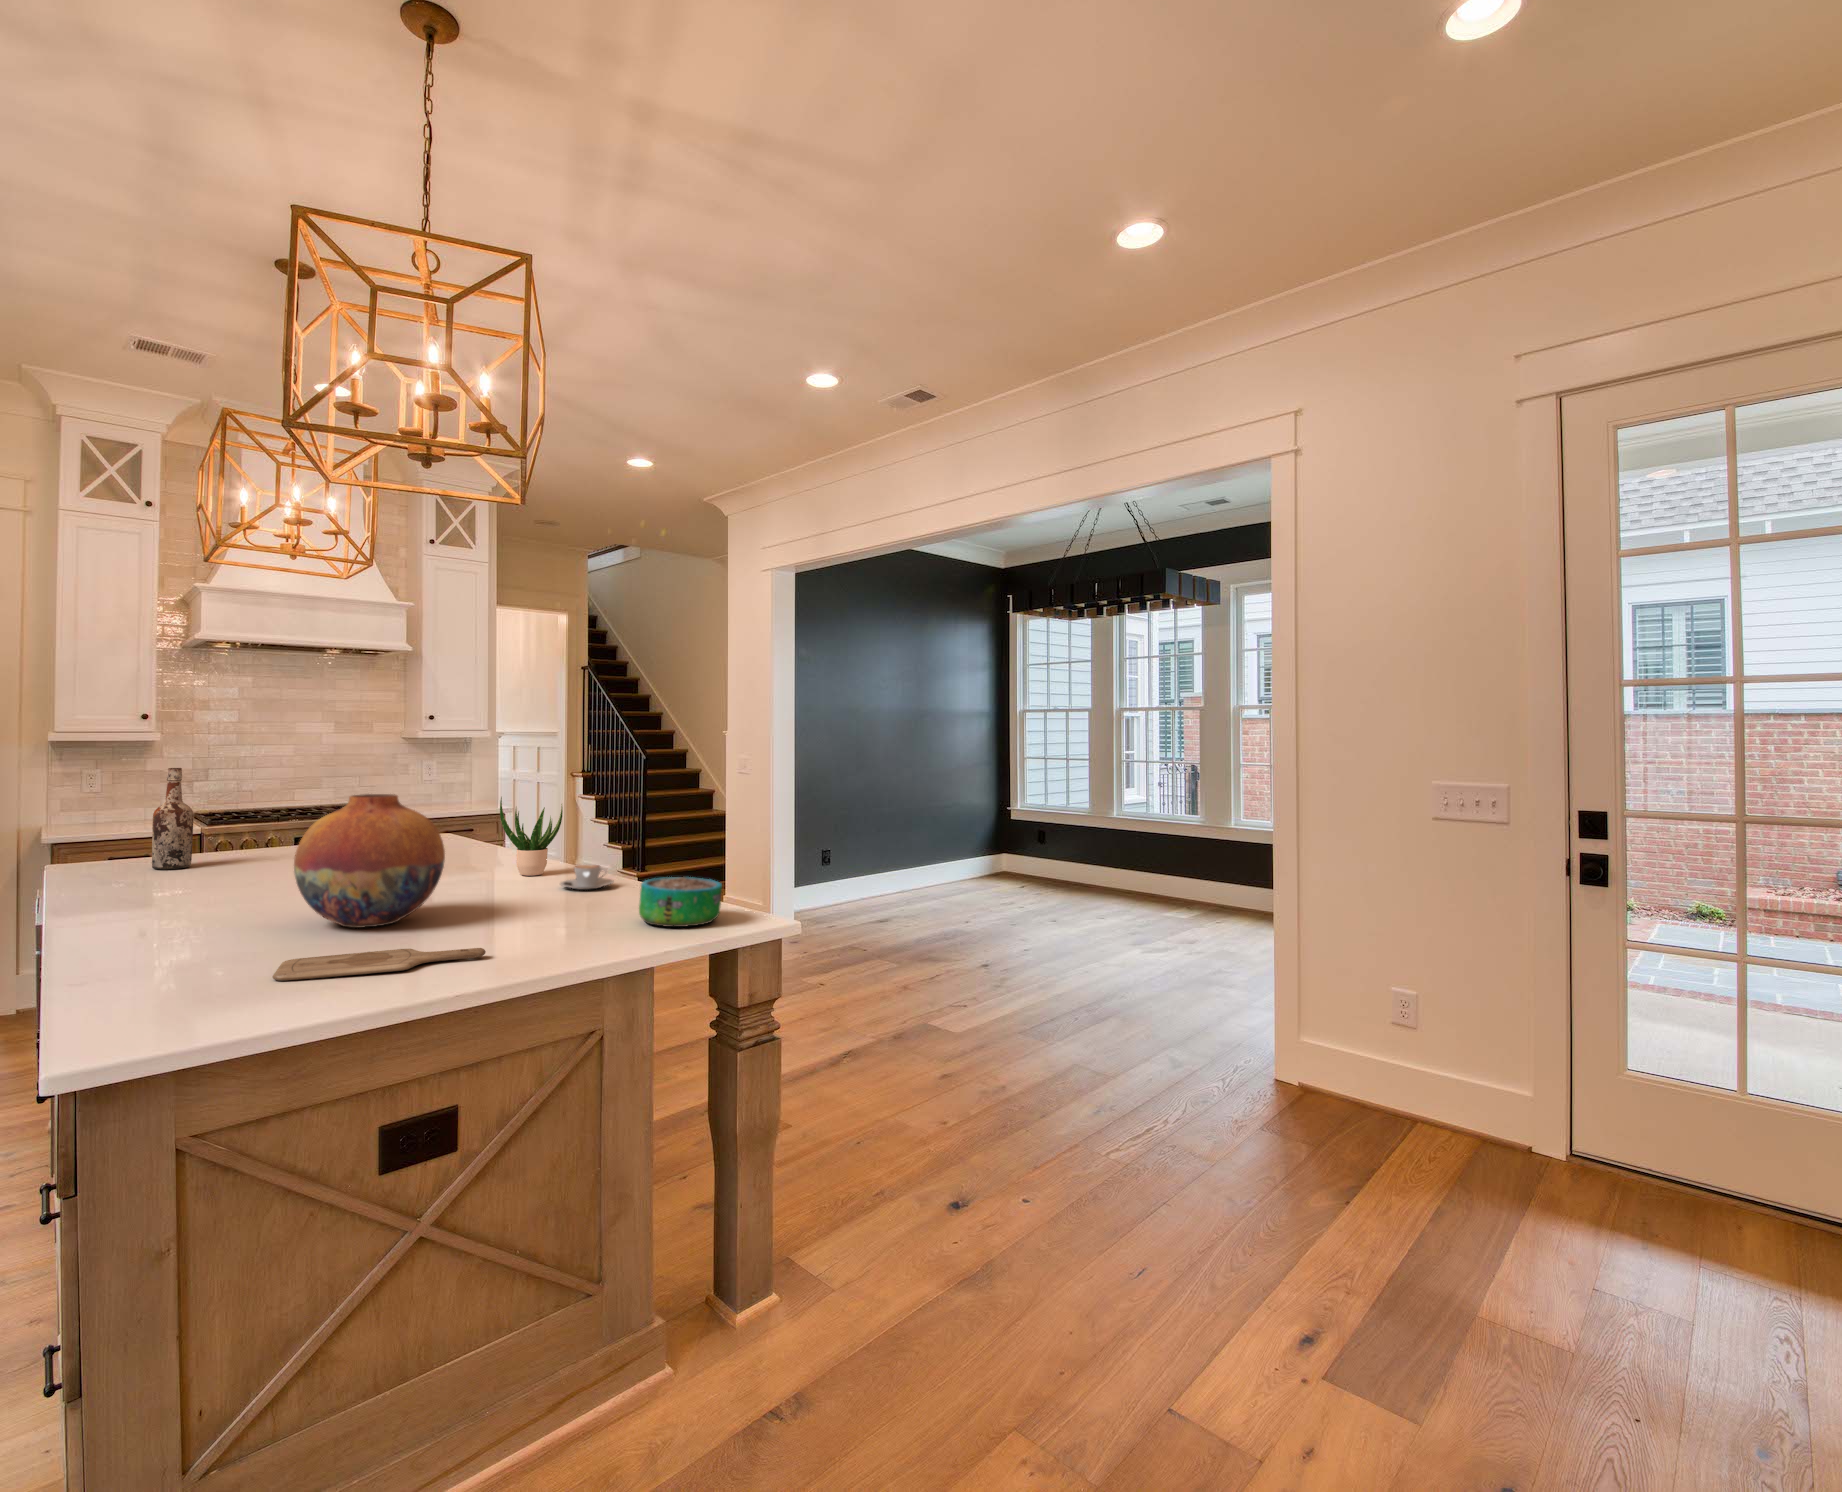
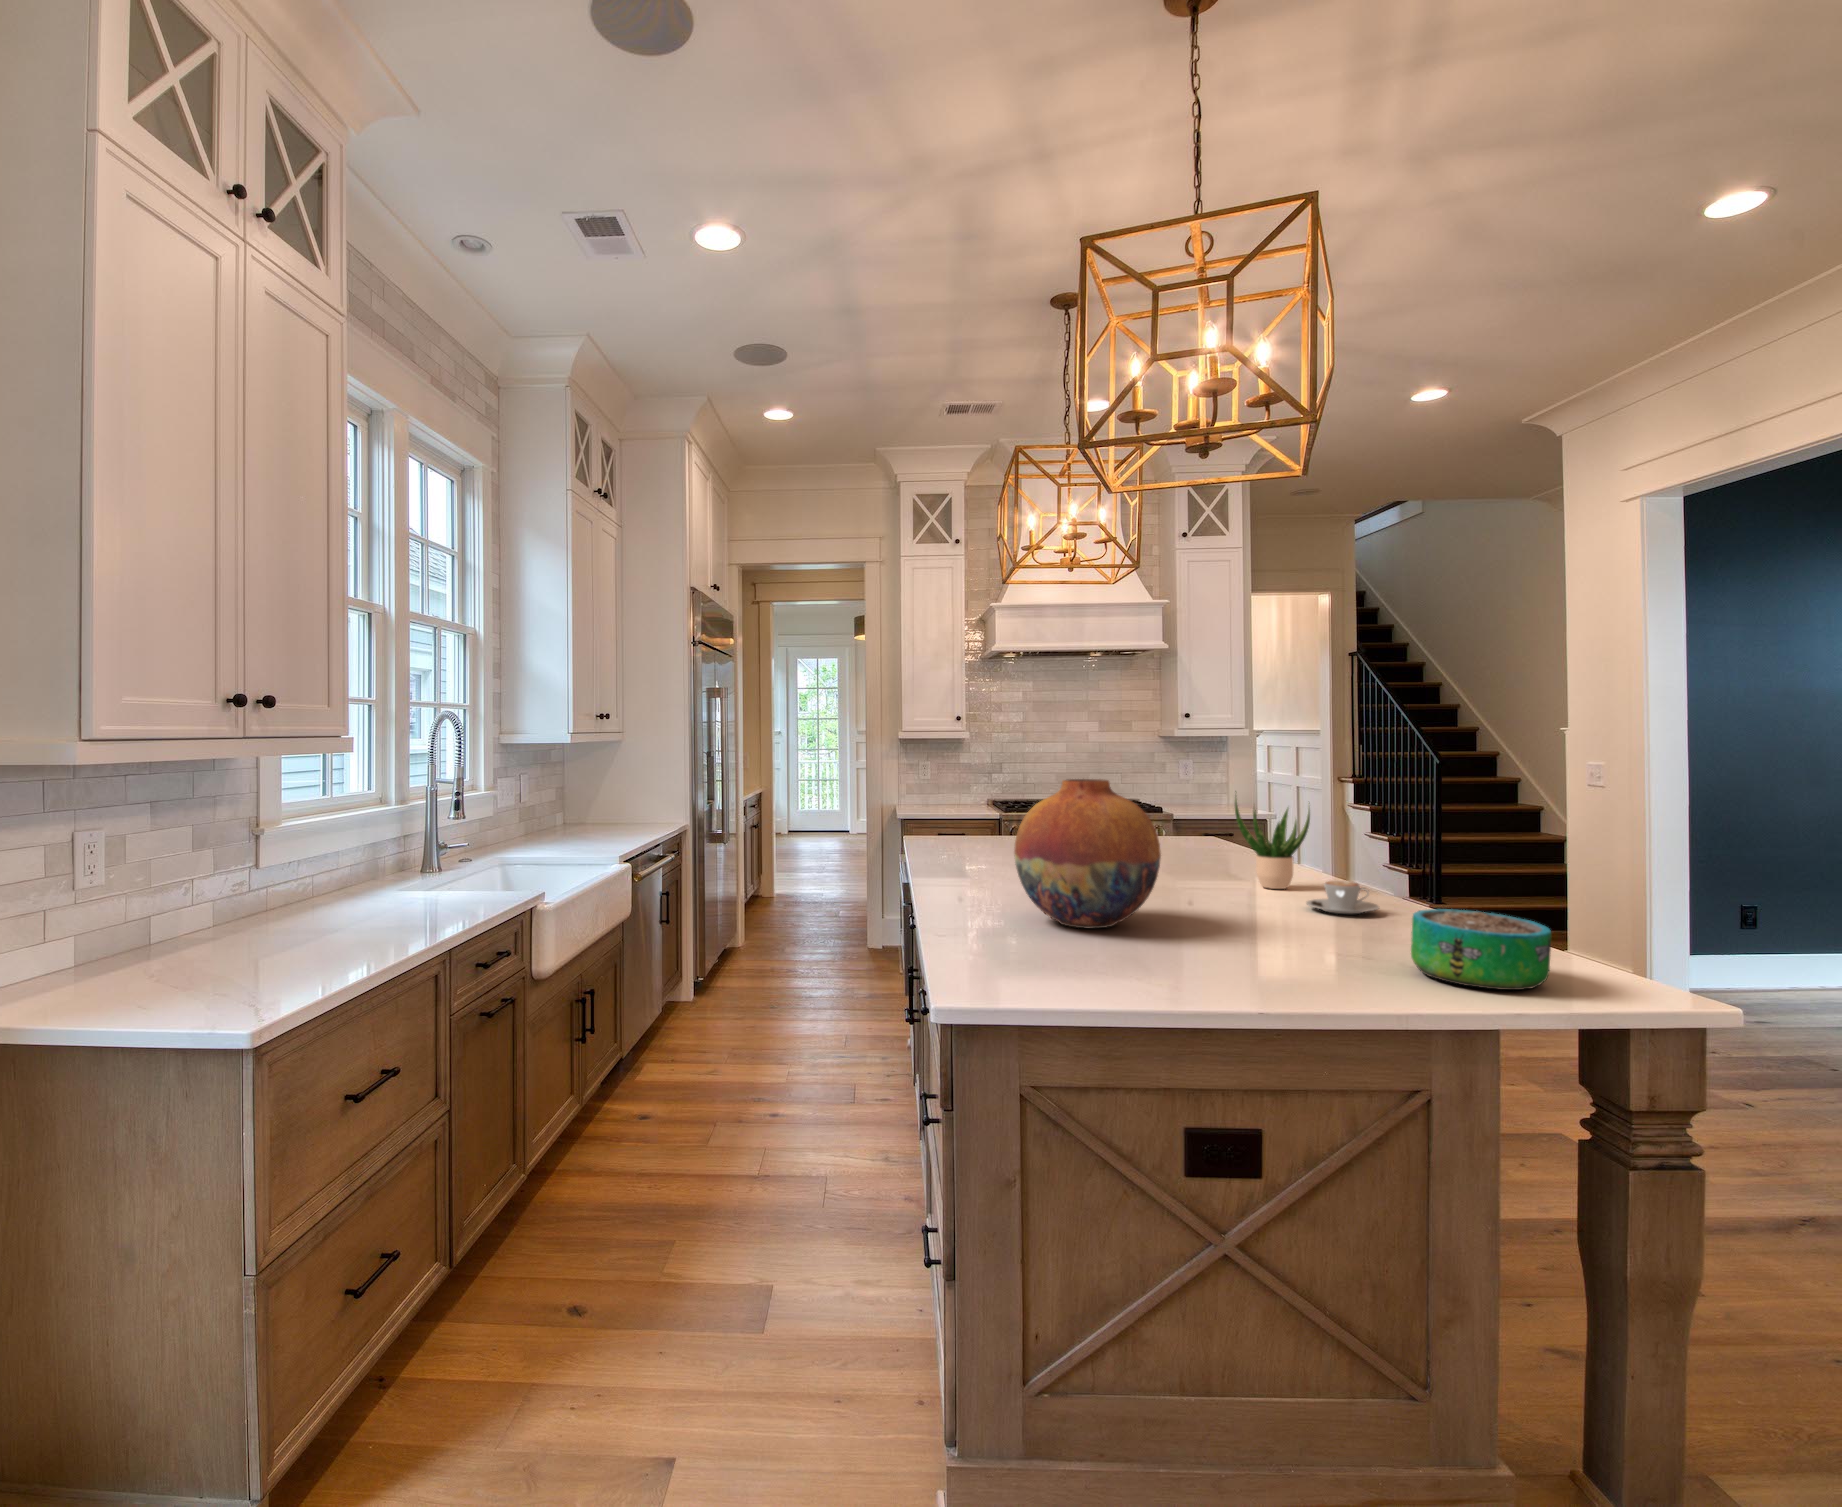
wine bottle: present [152,768,194,869] -> none [939,758,968,851]
cutting board: present [273,948,486,981] -> none [974,954,1194,986]

